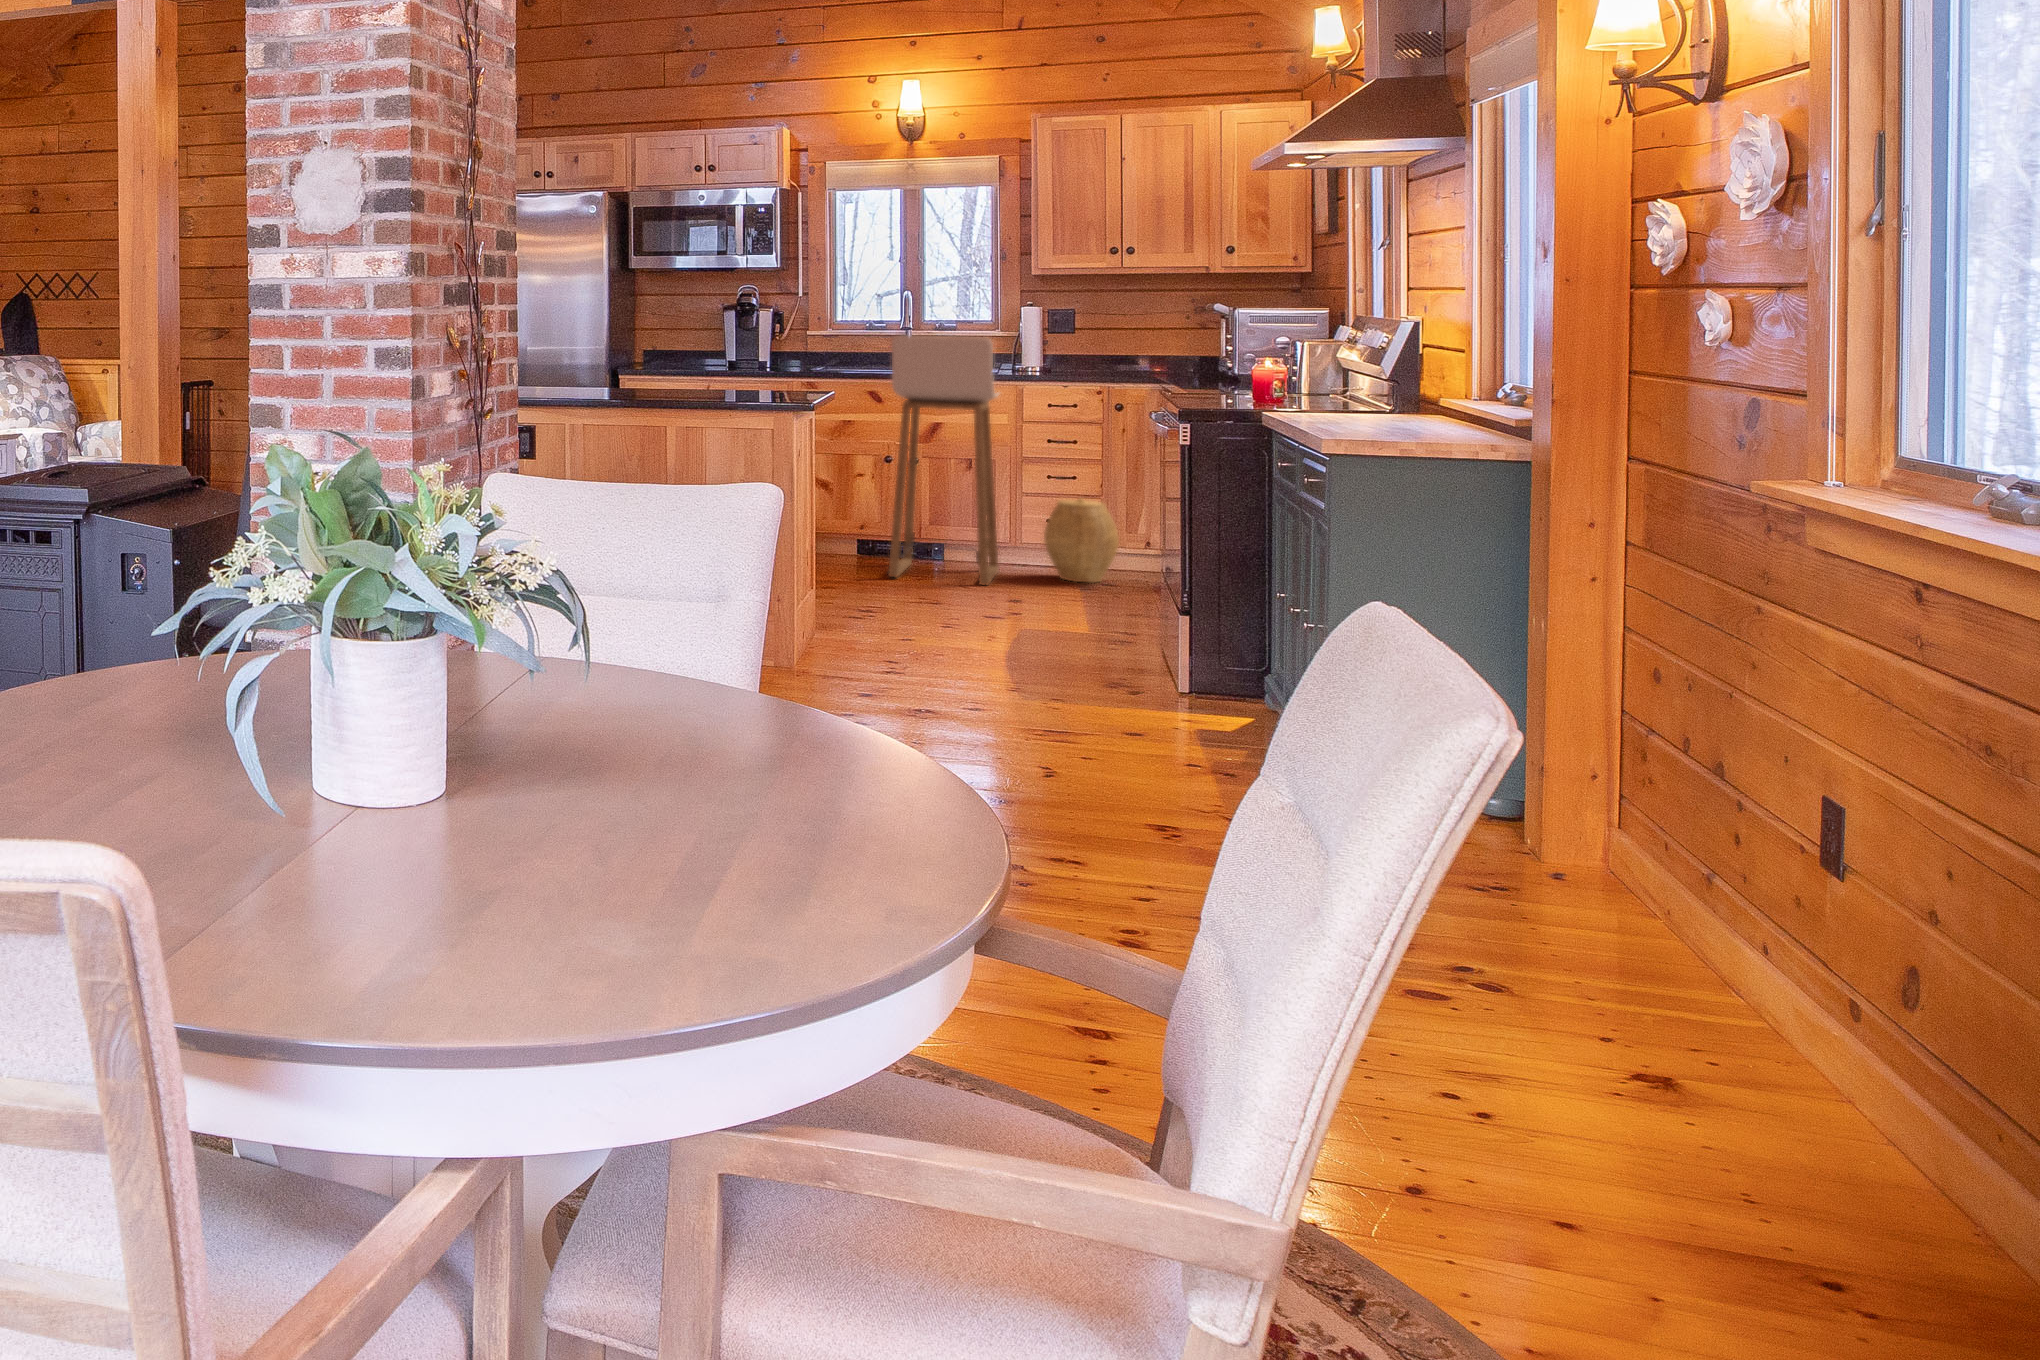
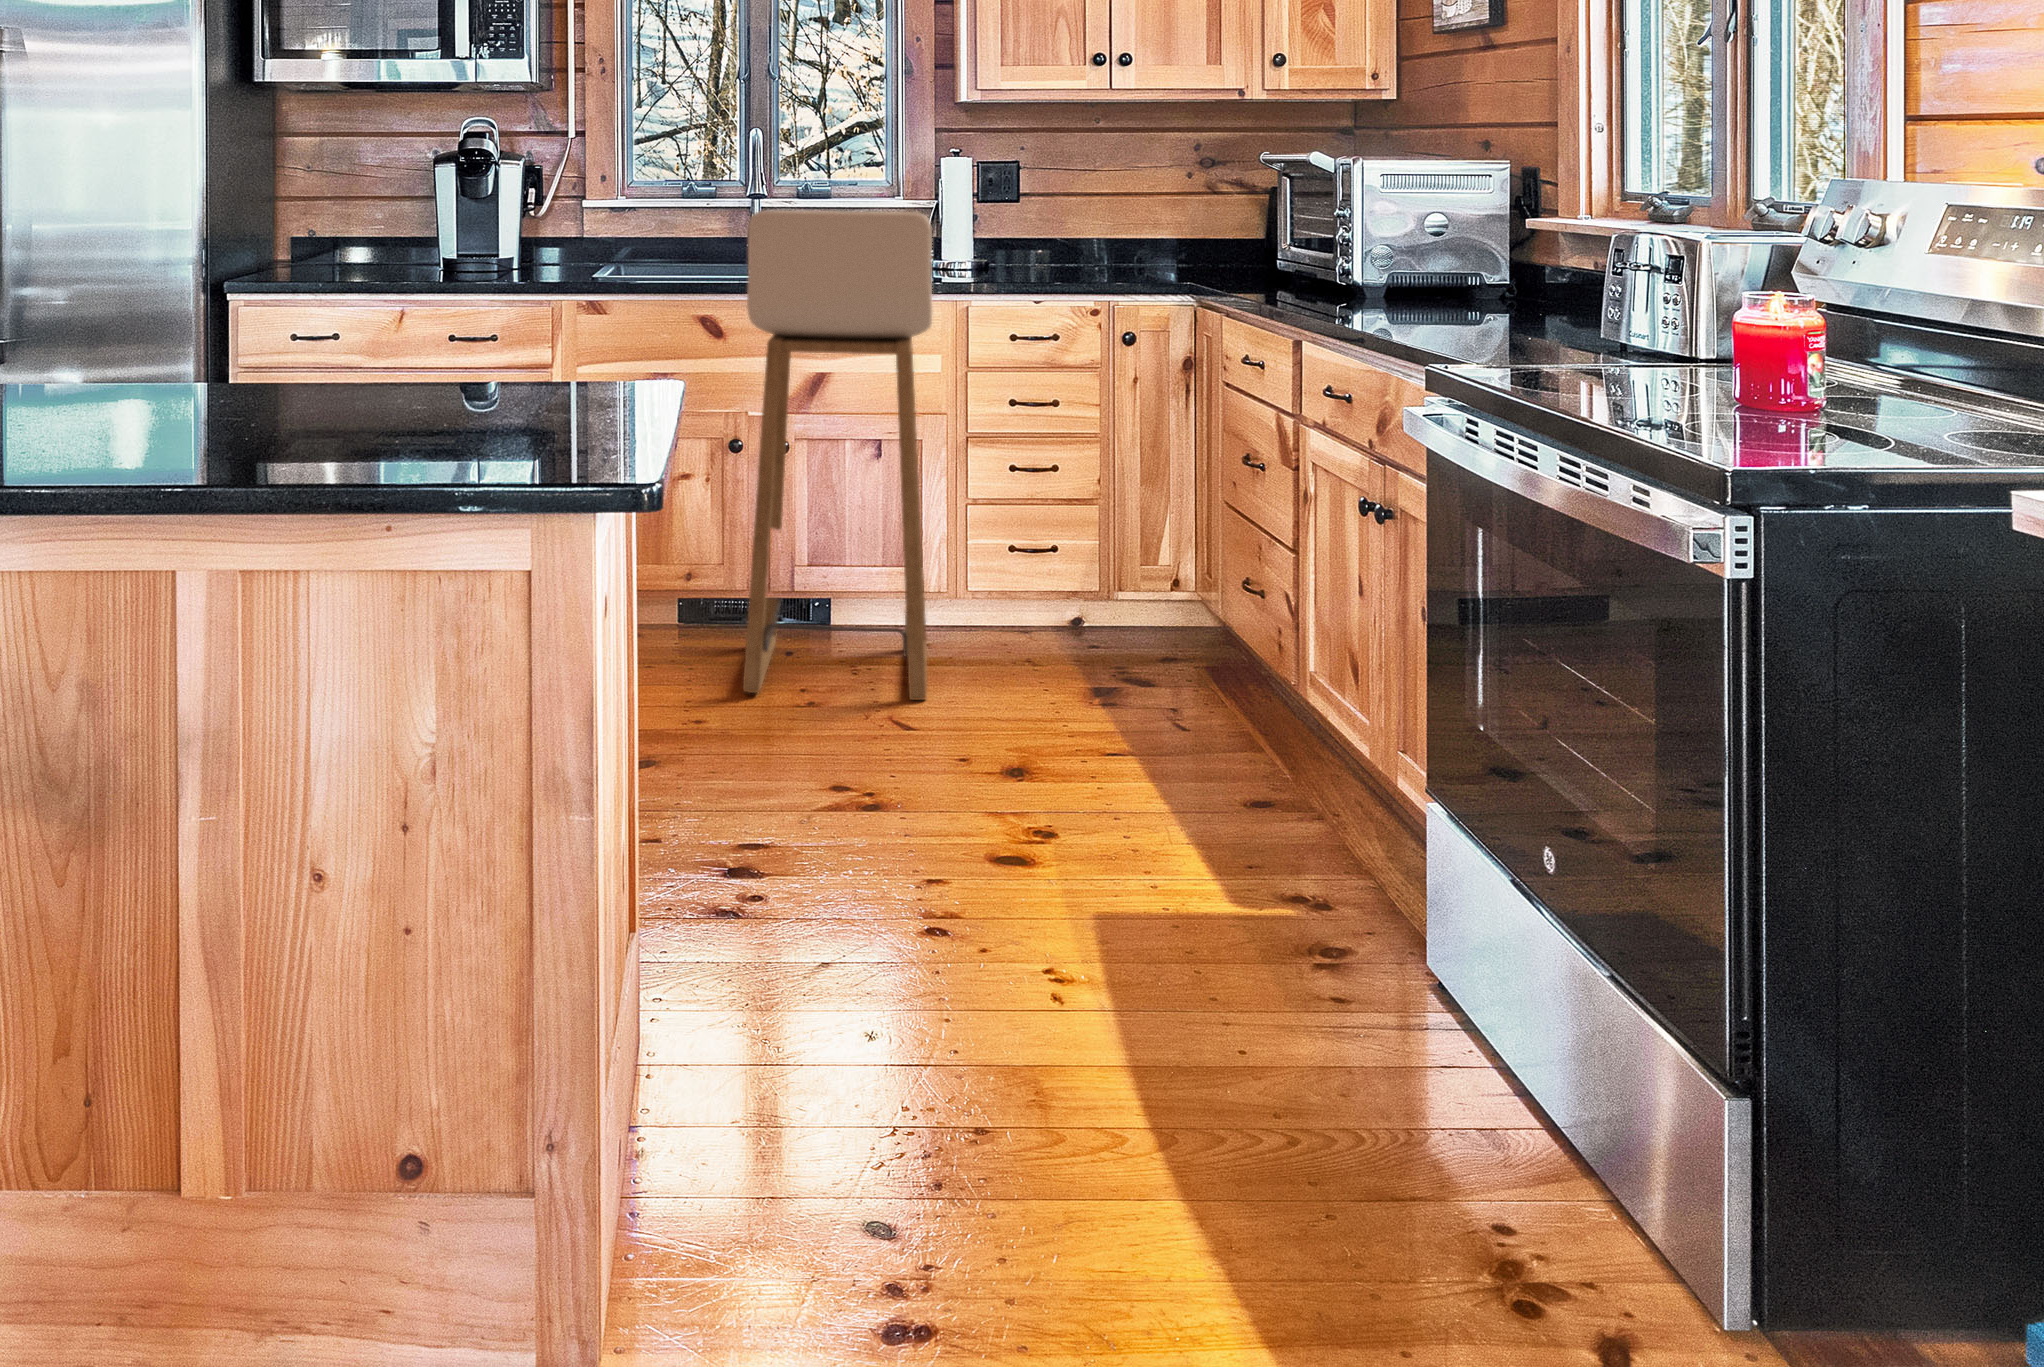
woven basket: present [1044,498,1119,583] -> none [1008,510,1134,672]

